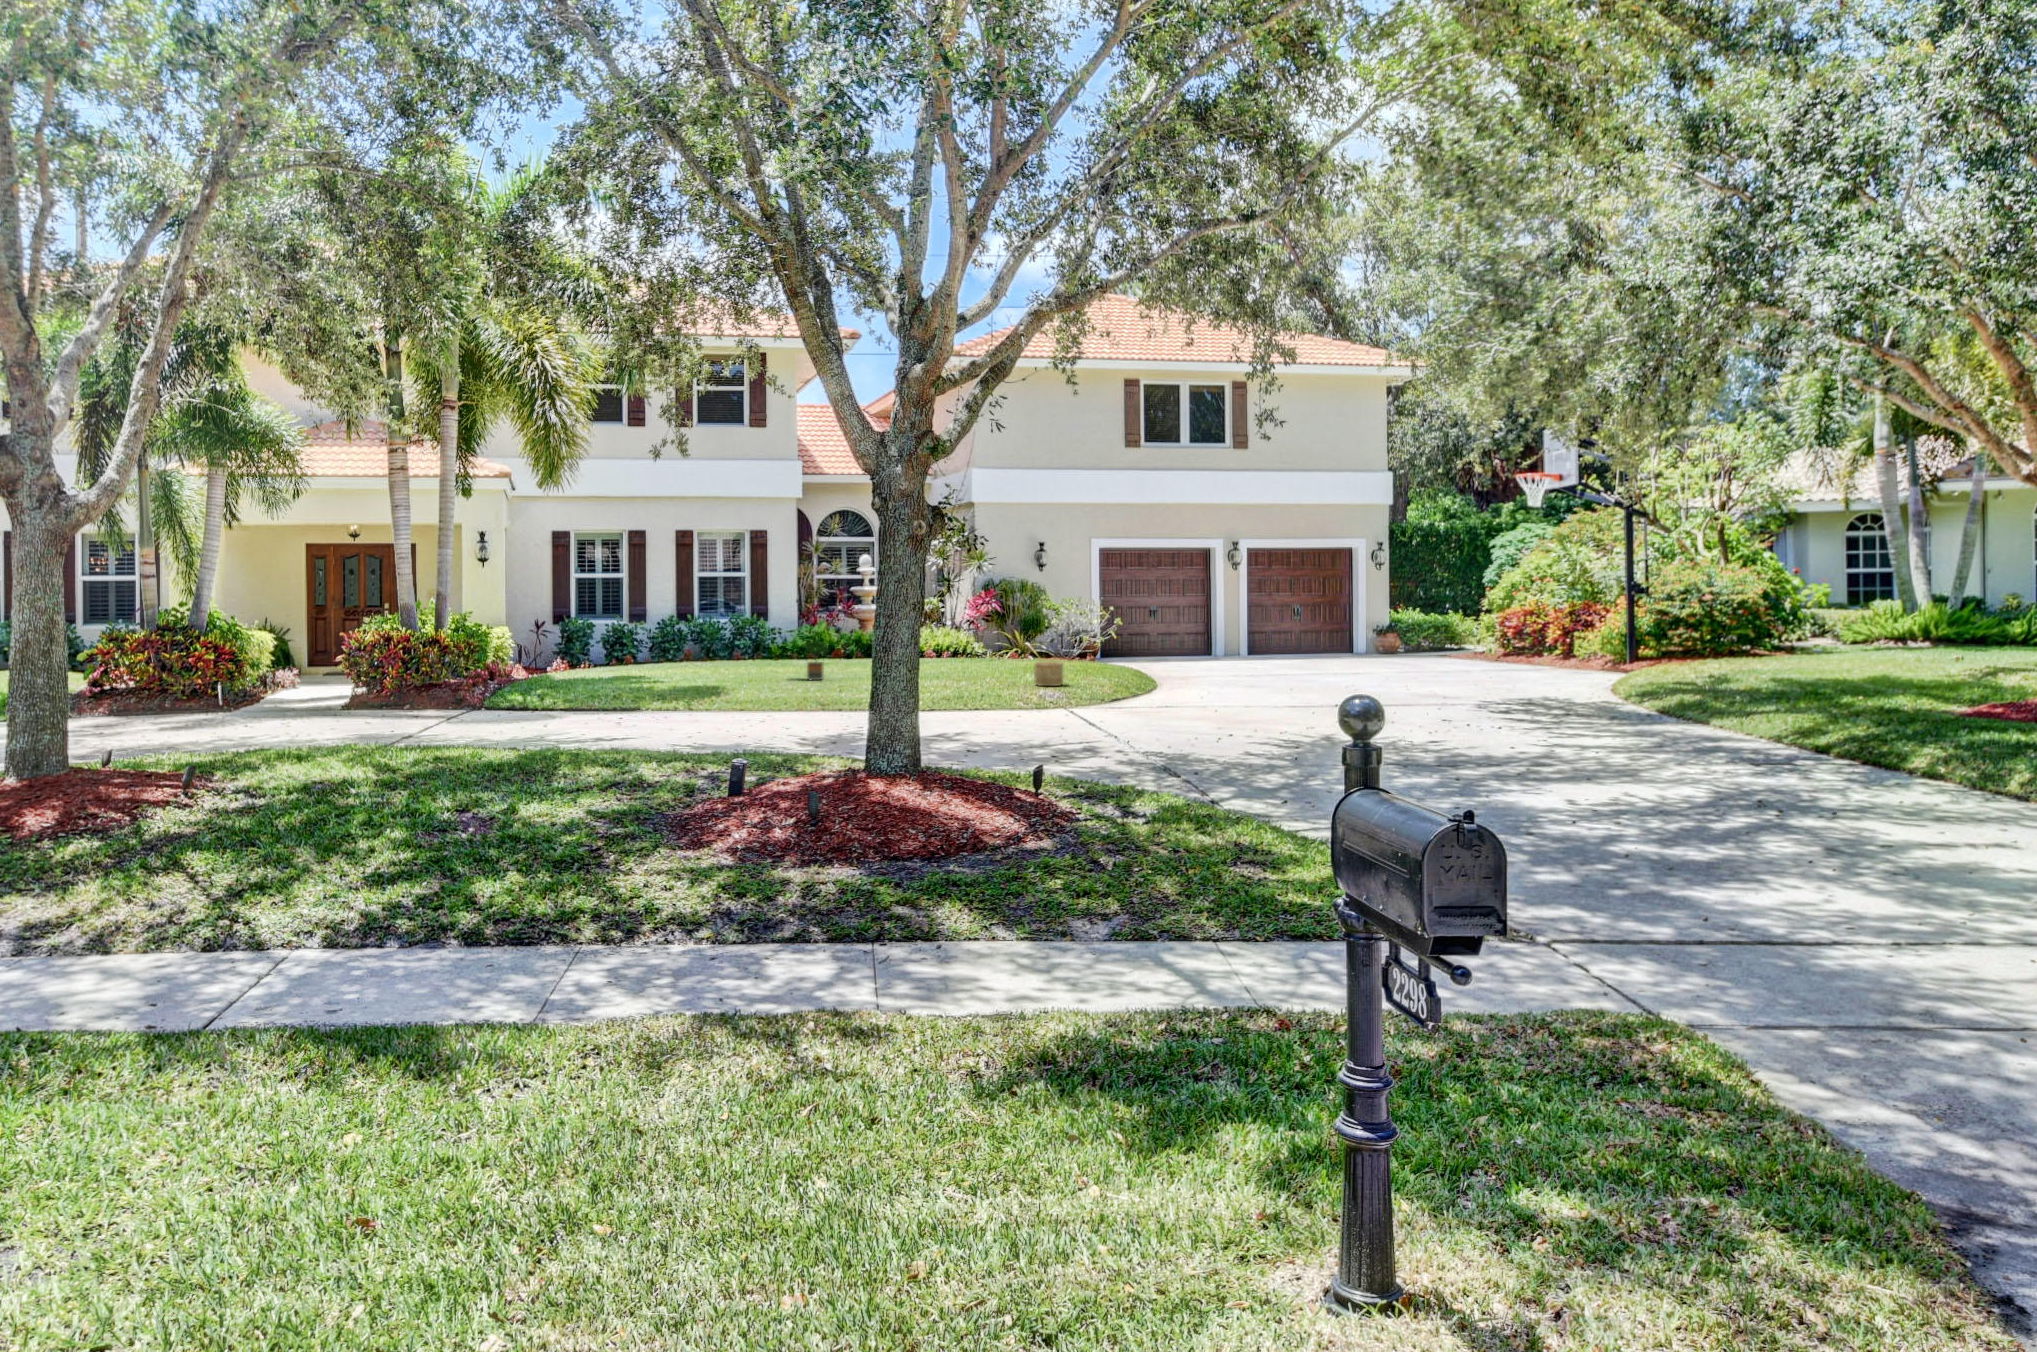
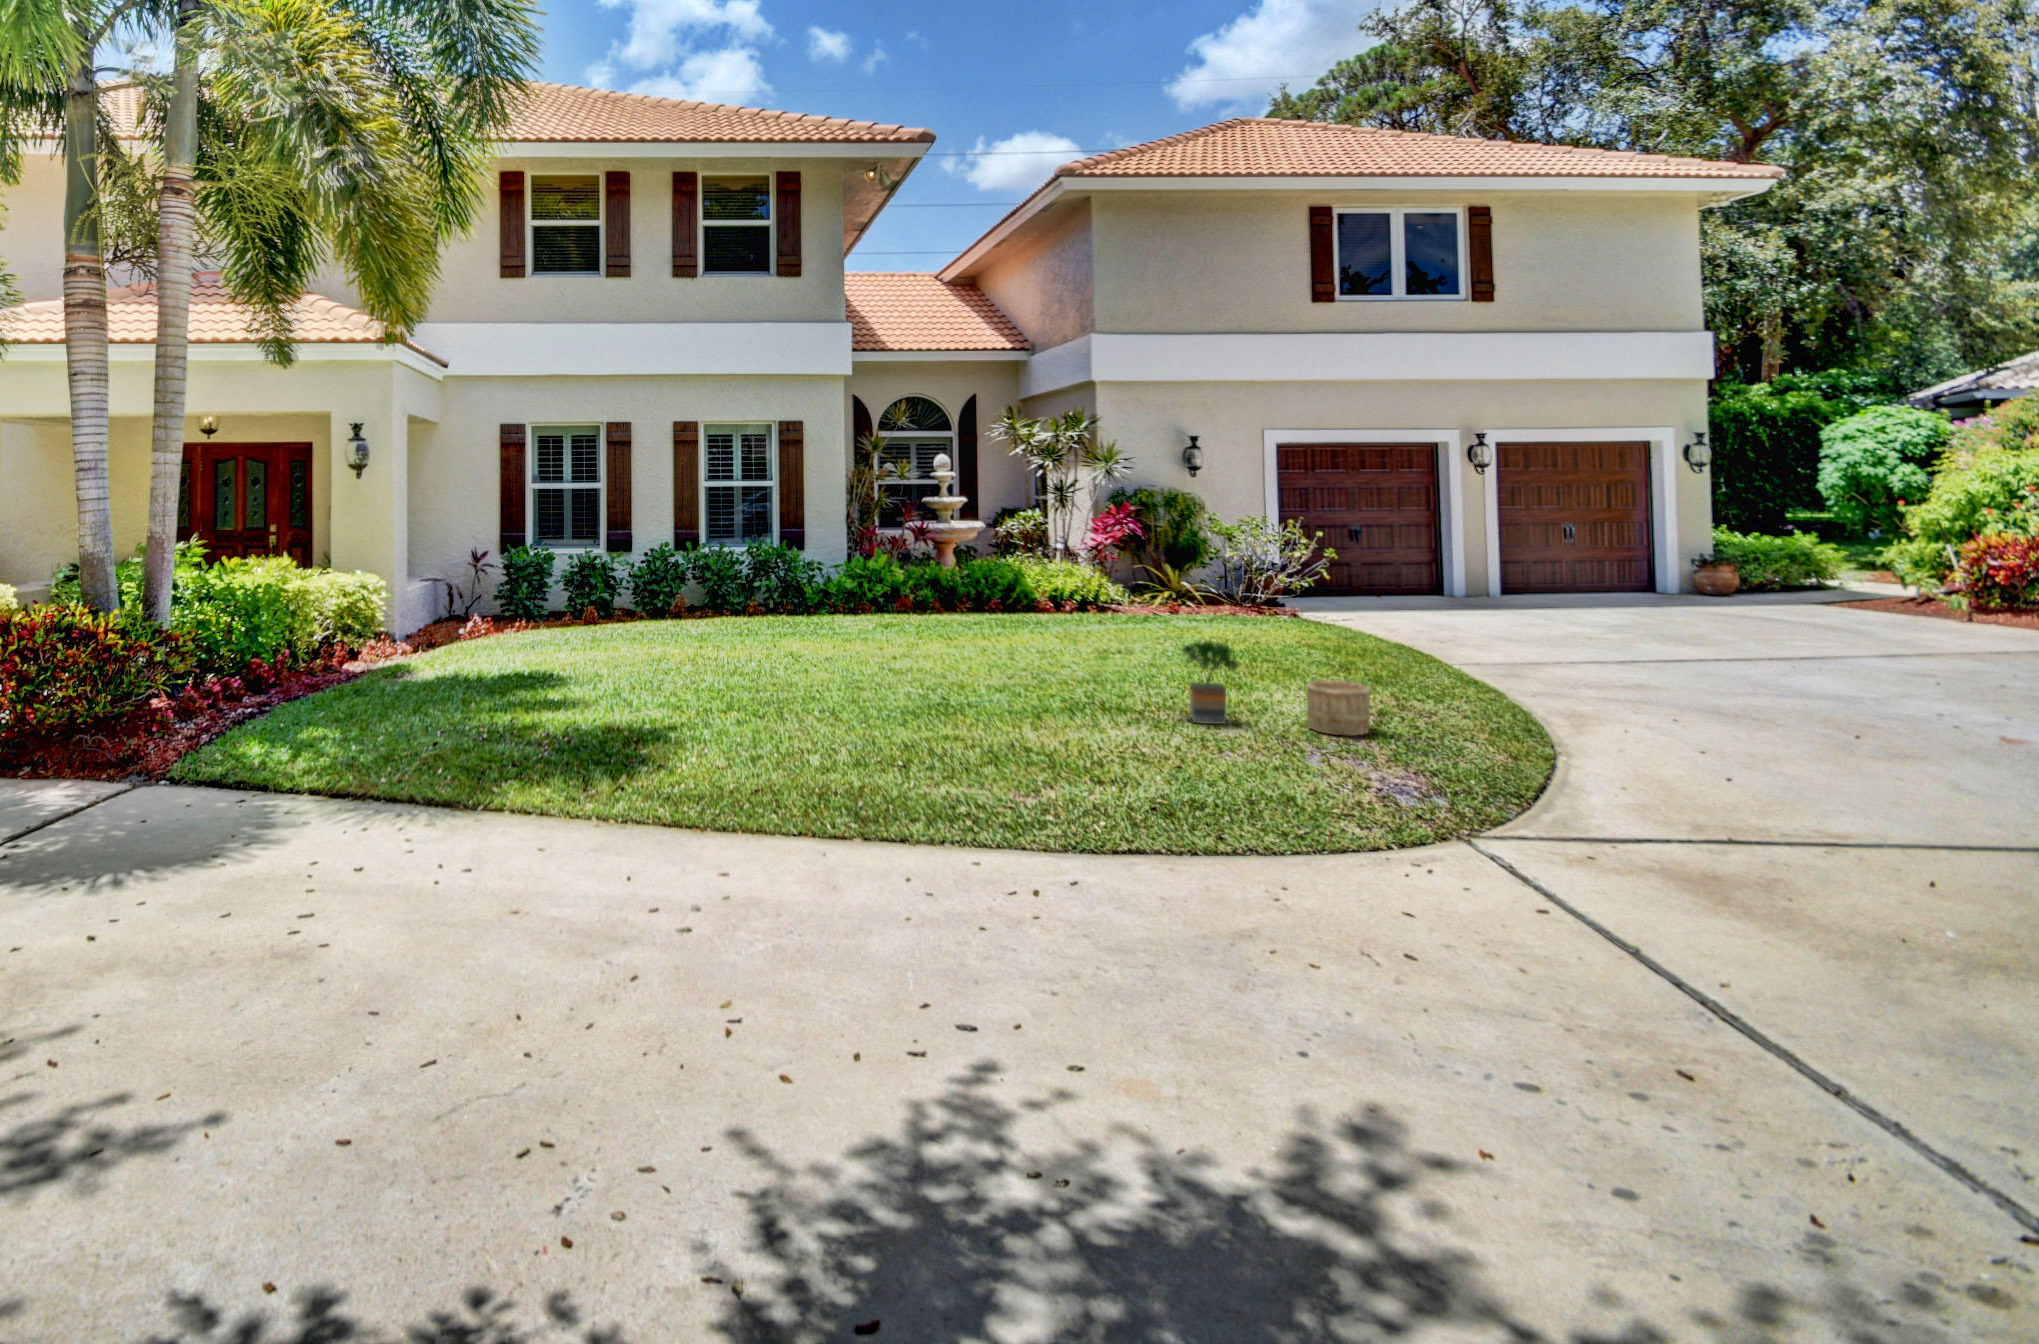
potted tree: present [805,641,828,680] -> present [1182,641,1239,724]

